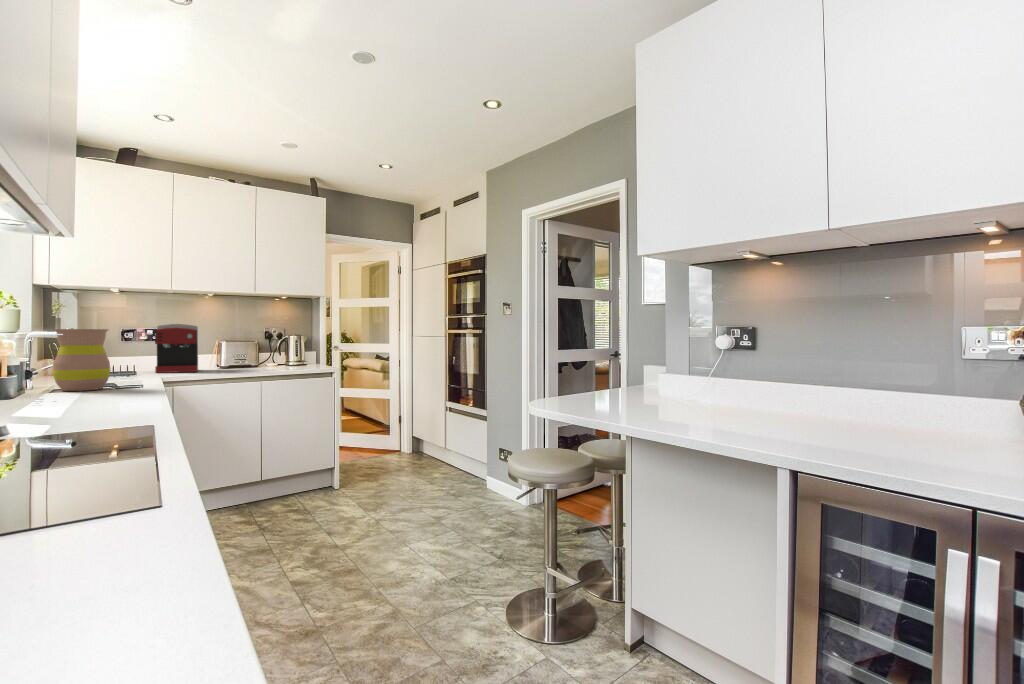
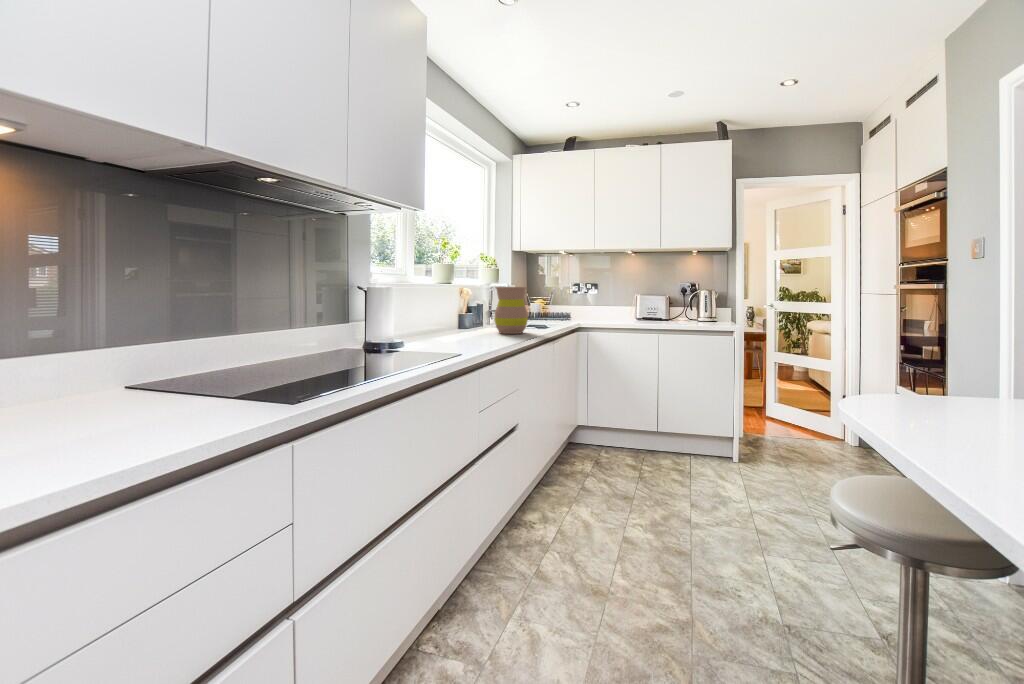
coffee maker: present [155,324,198,373] -> none [587,279,624,323]

